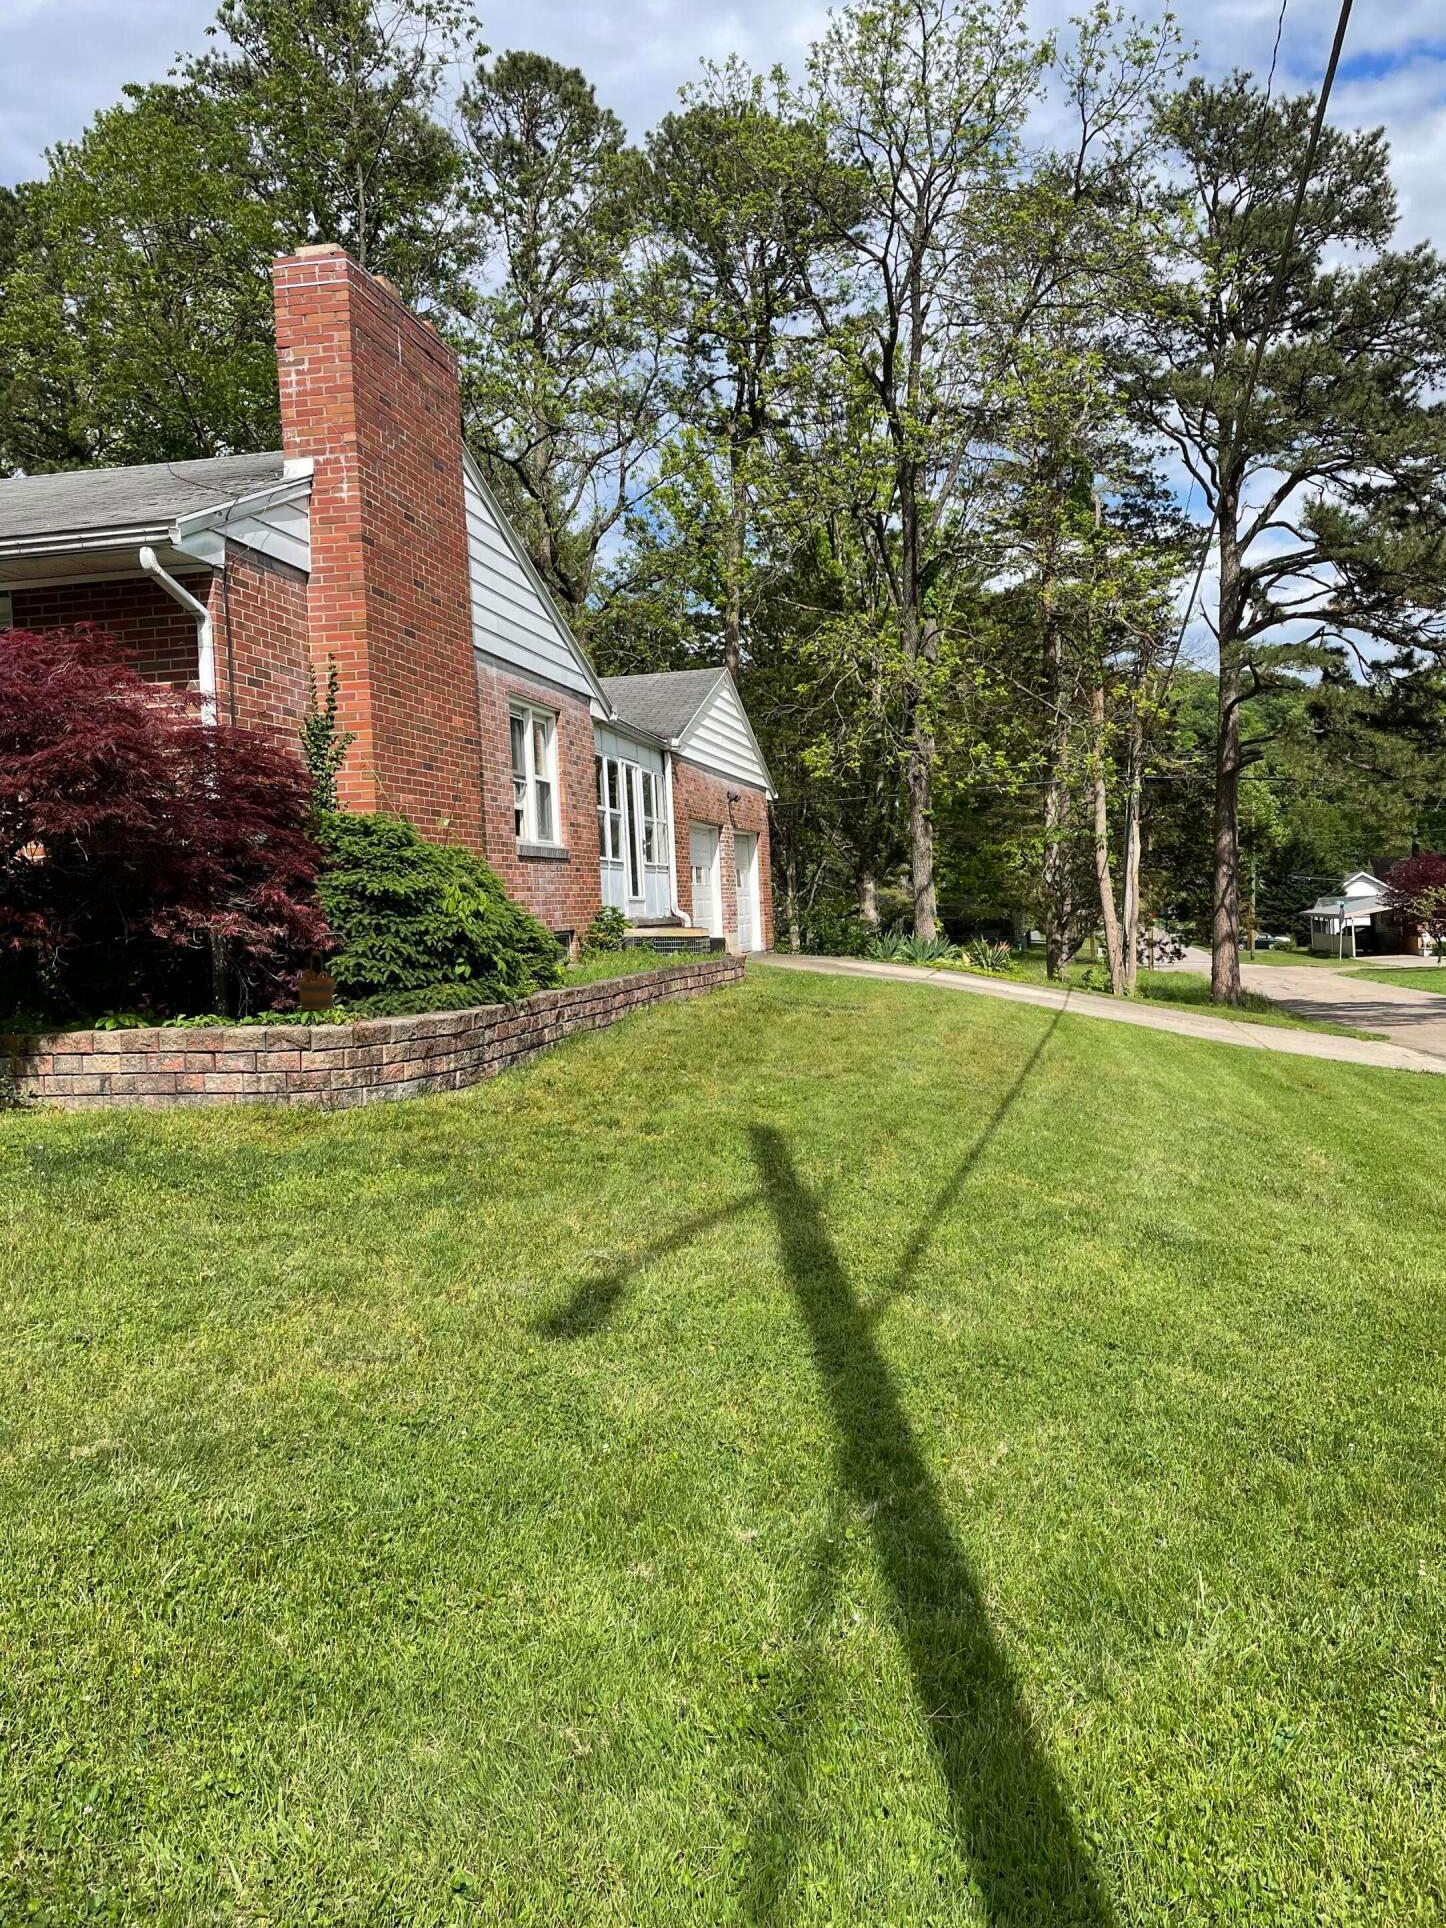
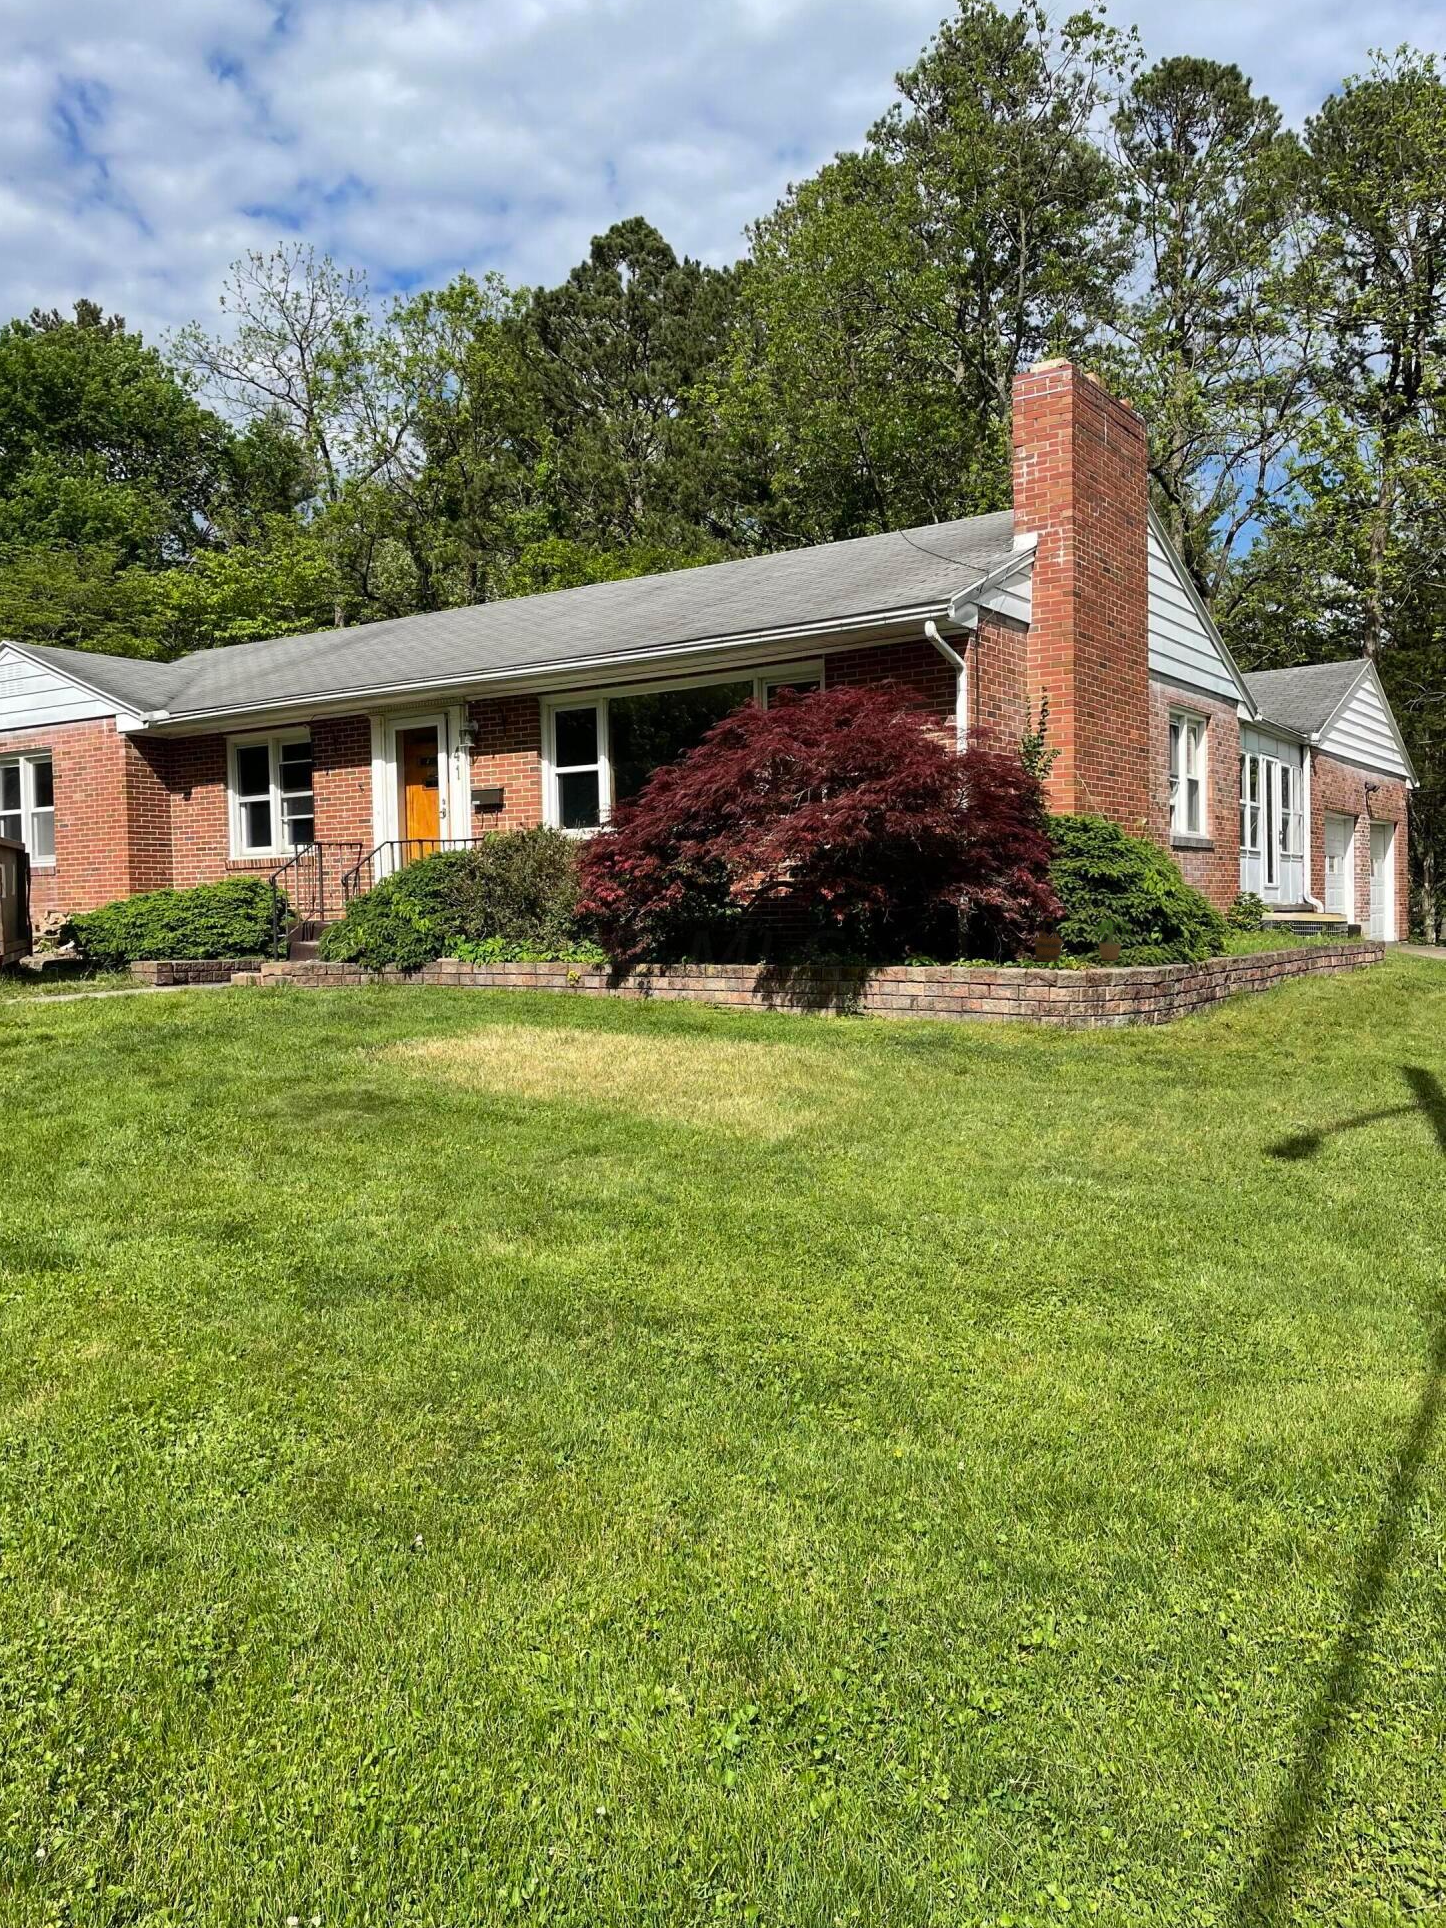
potted plant: none [374,949,435,1003] -> present [1095,919,1131,960]

